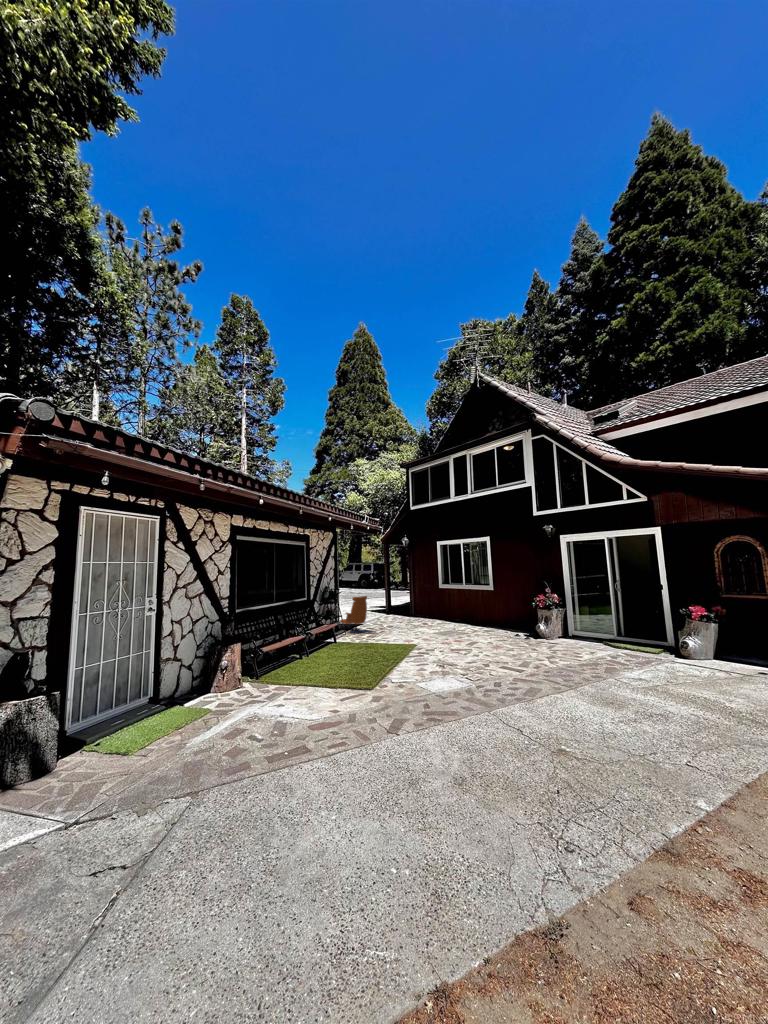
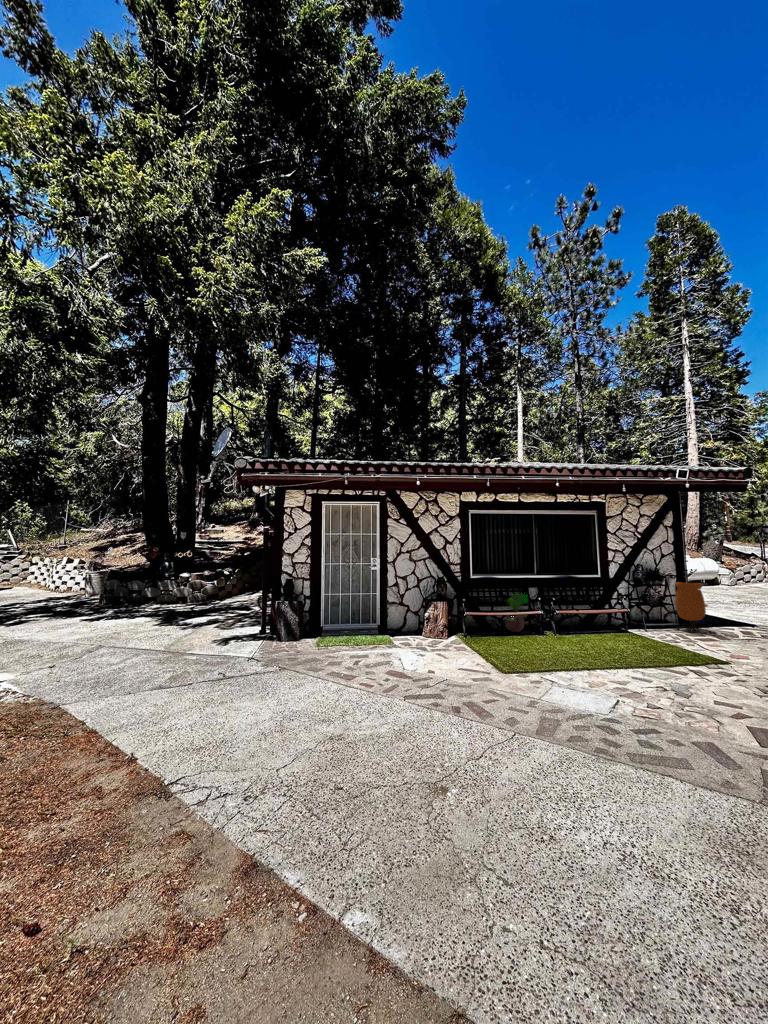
potted tree: none [266,618,292,662] -> present [505,593,528,632]

